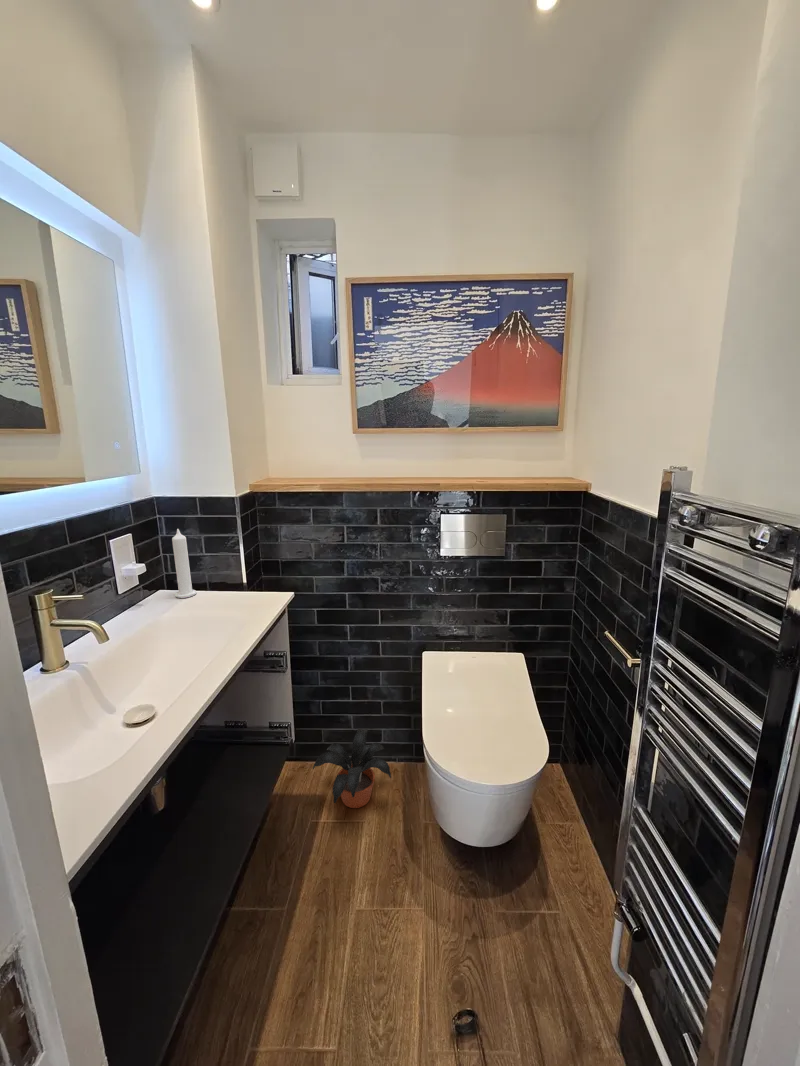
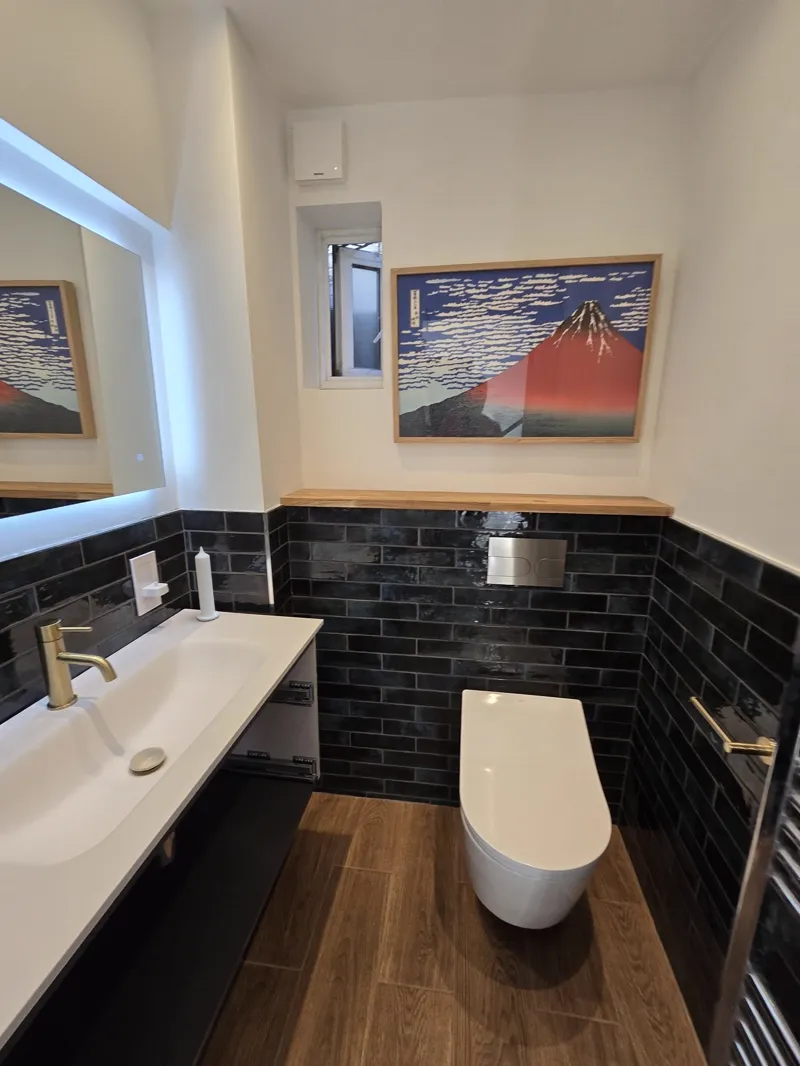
potted plant: present [313,729,391,808] -> none [338,768,423,859]

